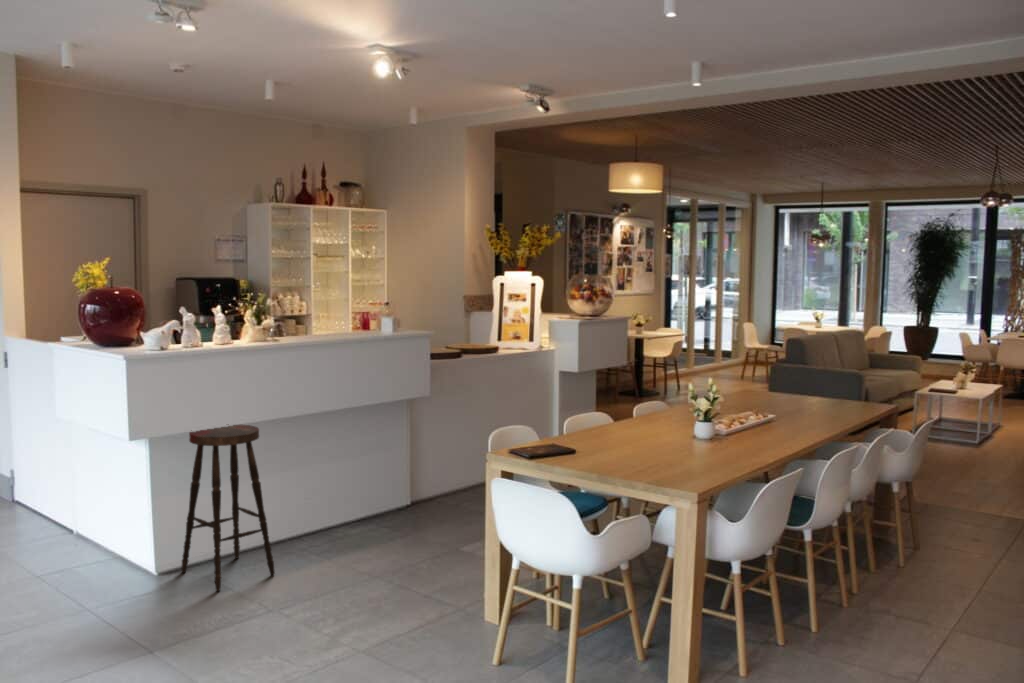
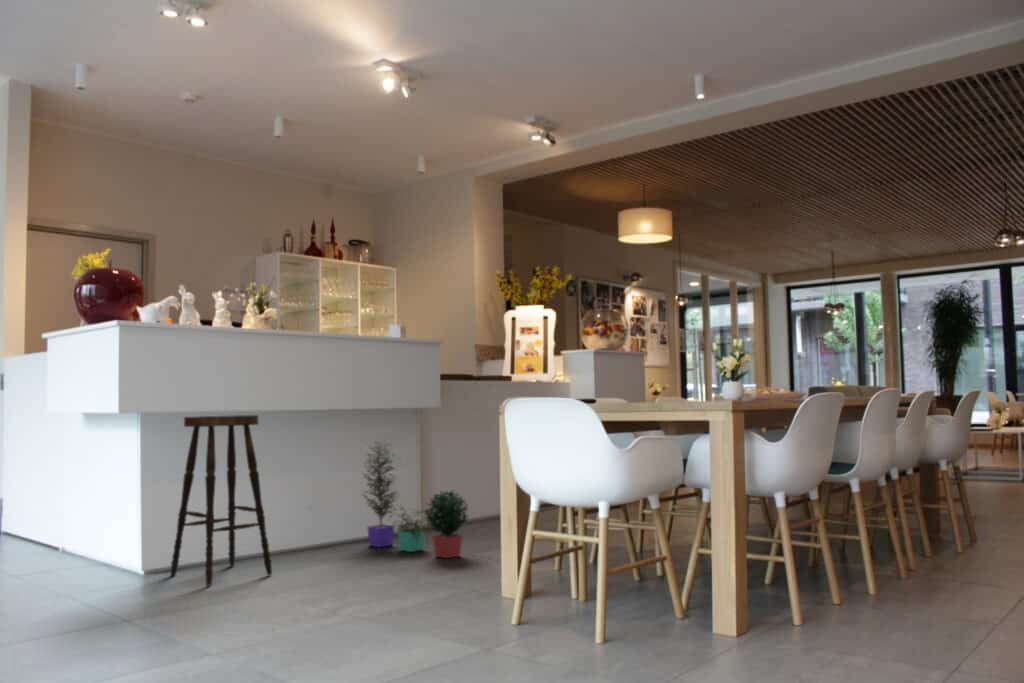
potted plant: none [354,430,456,553] -> present [364,441,468,558]

